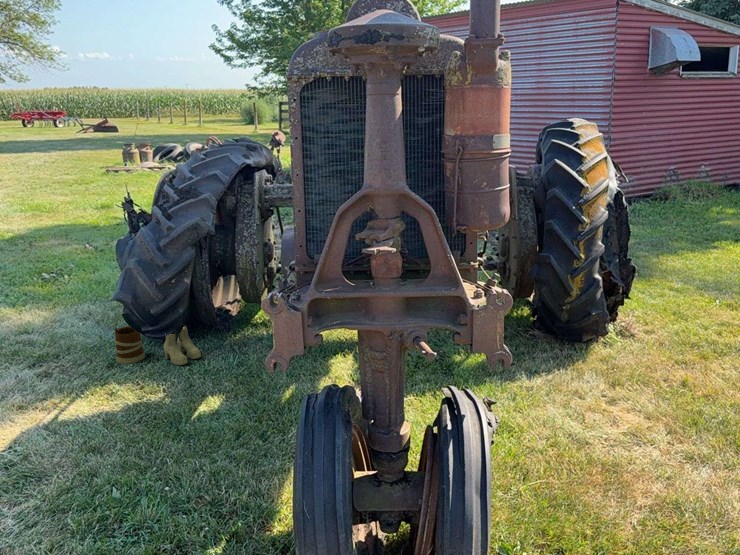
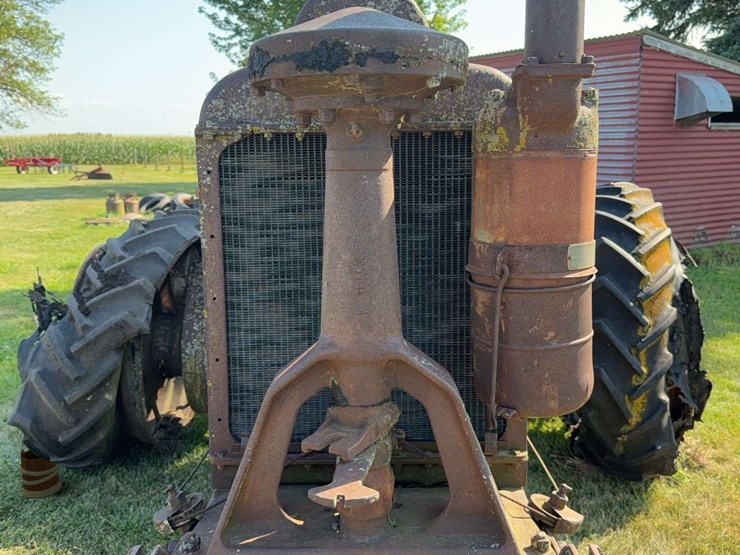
boots: present [164,325,201,365] -> none [85,445,134,503]

